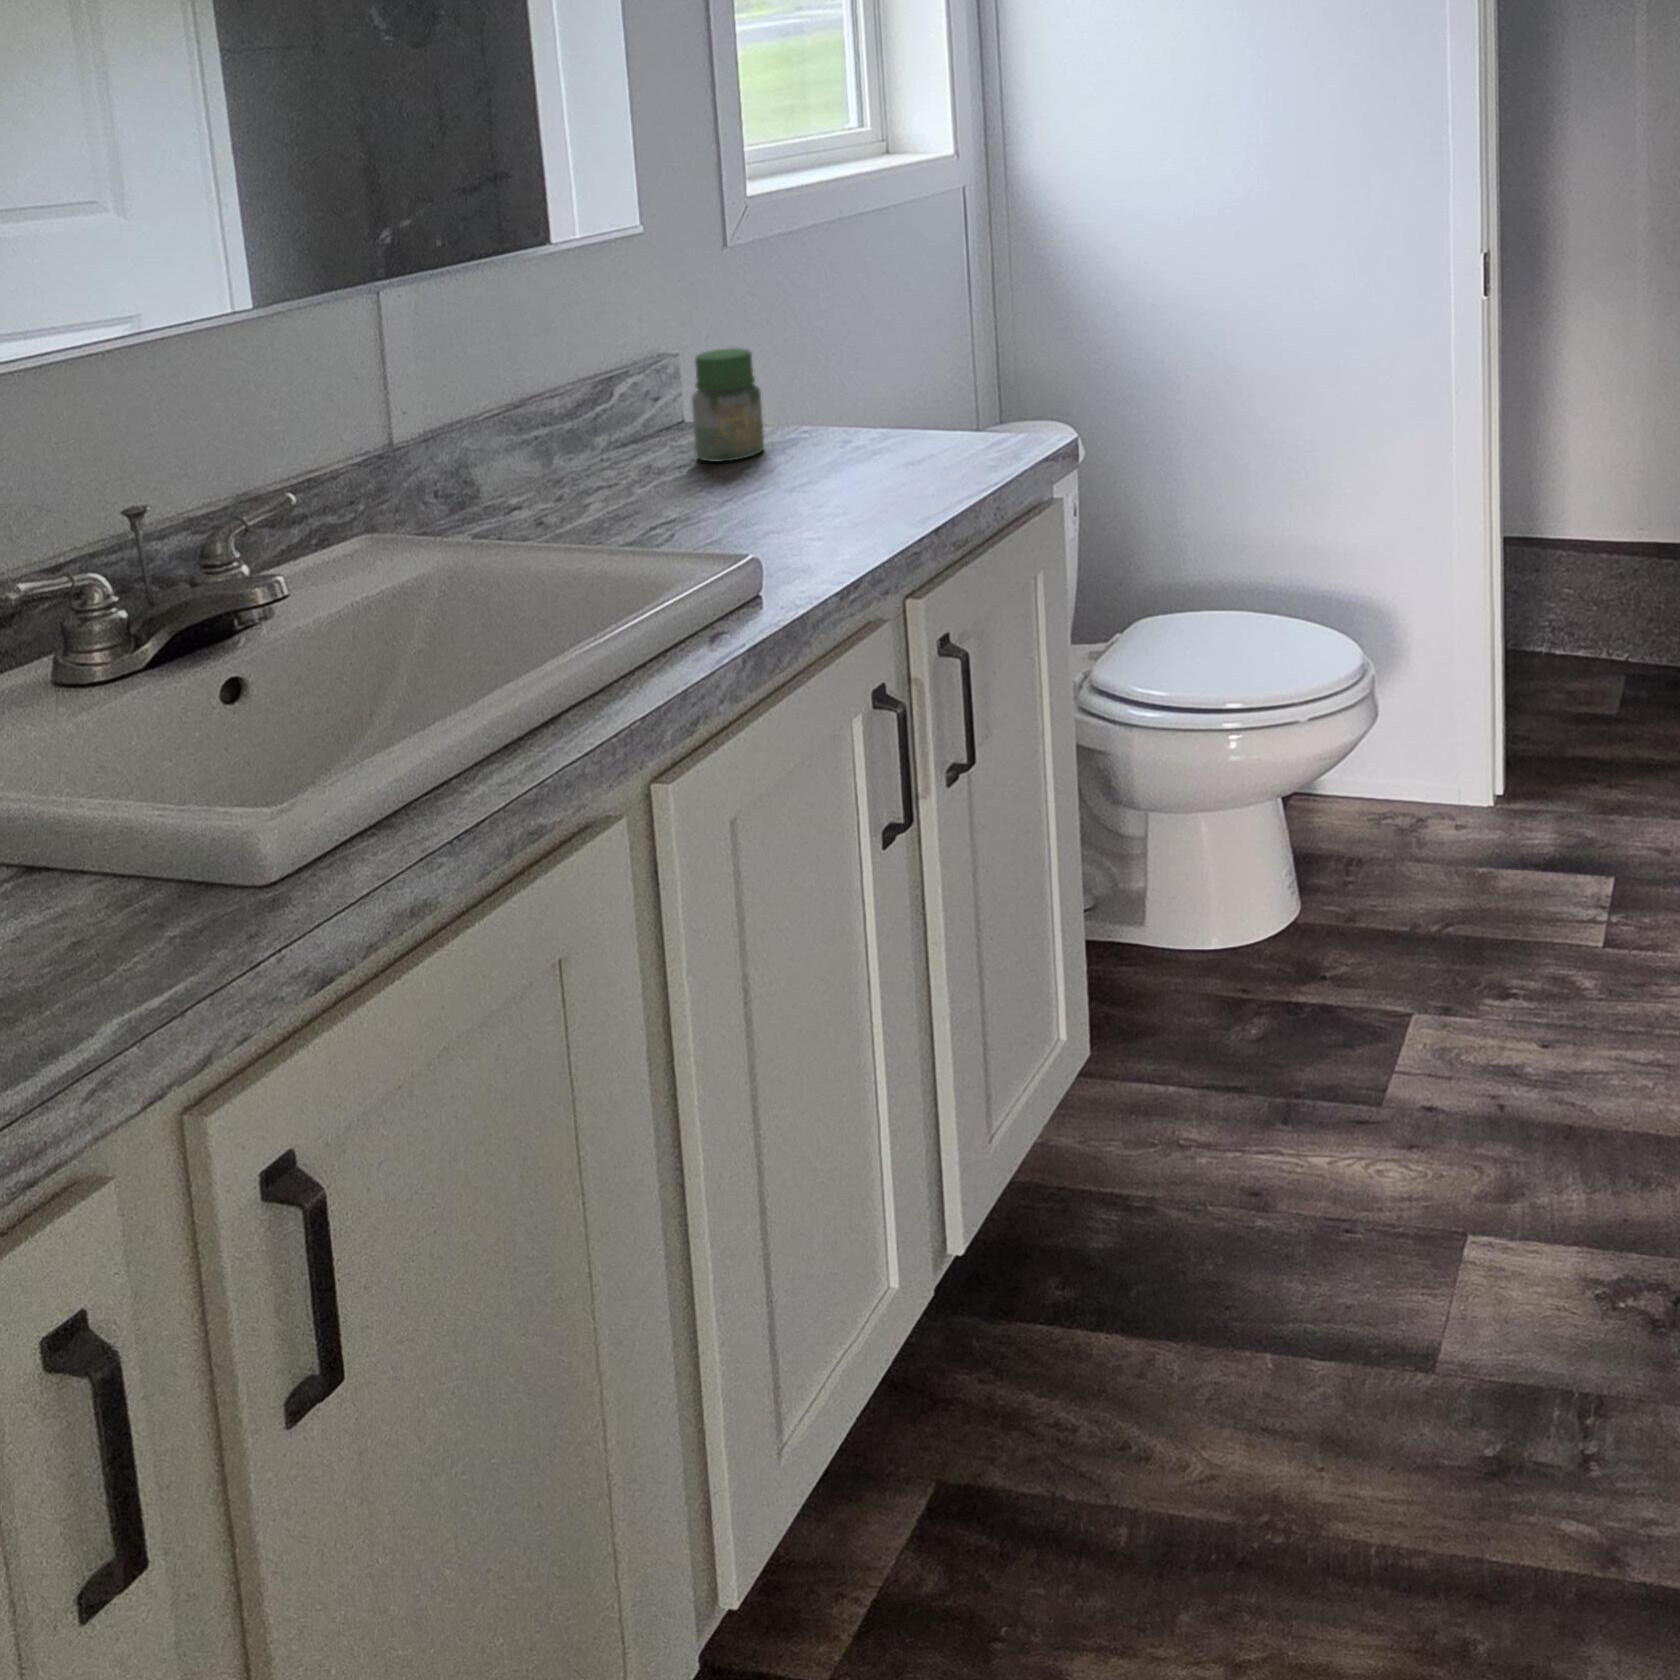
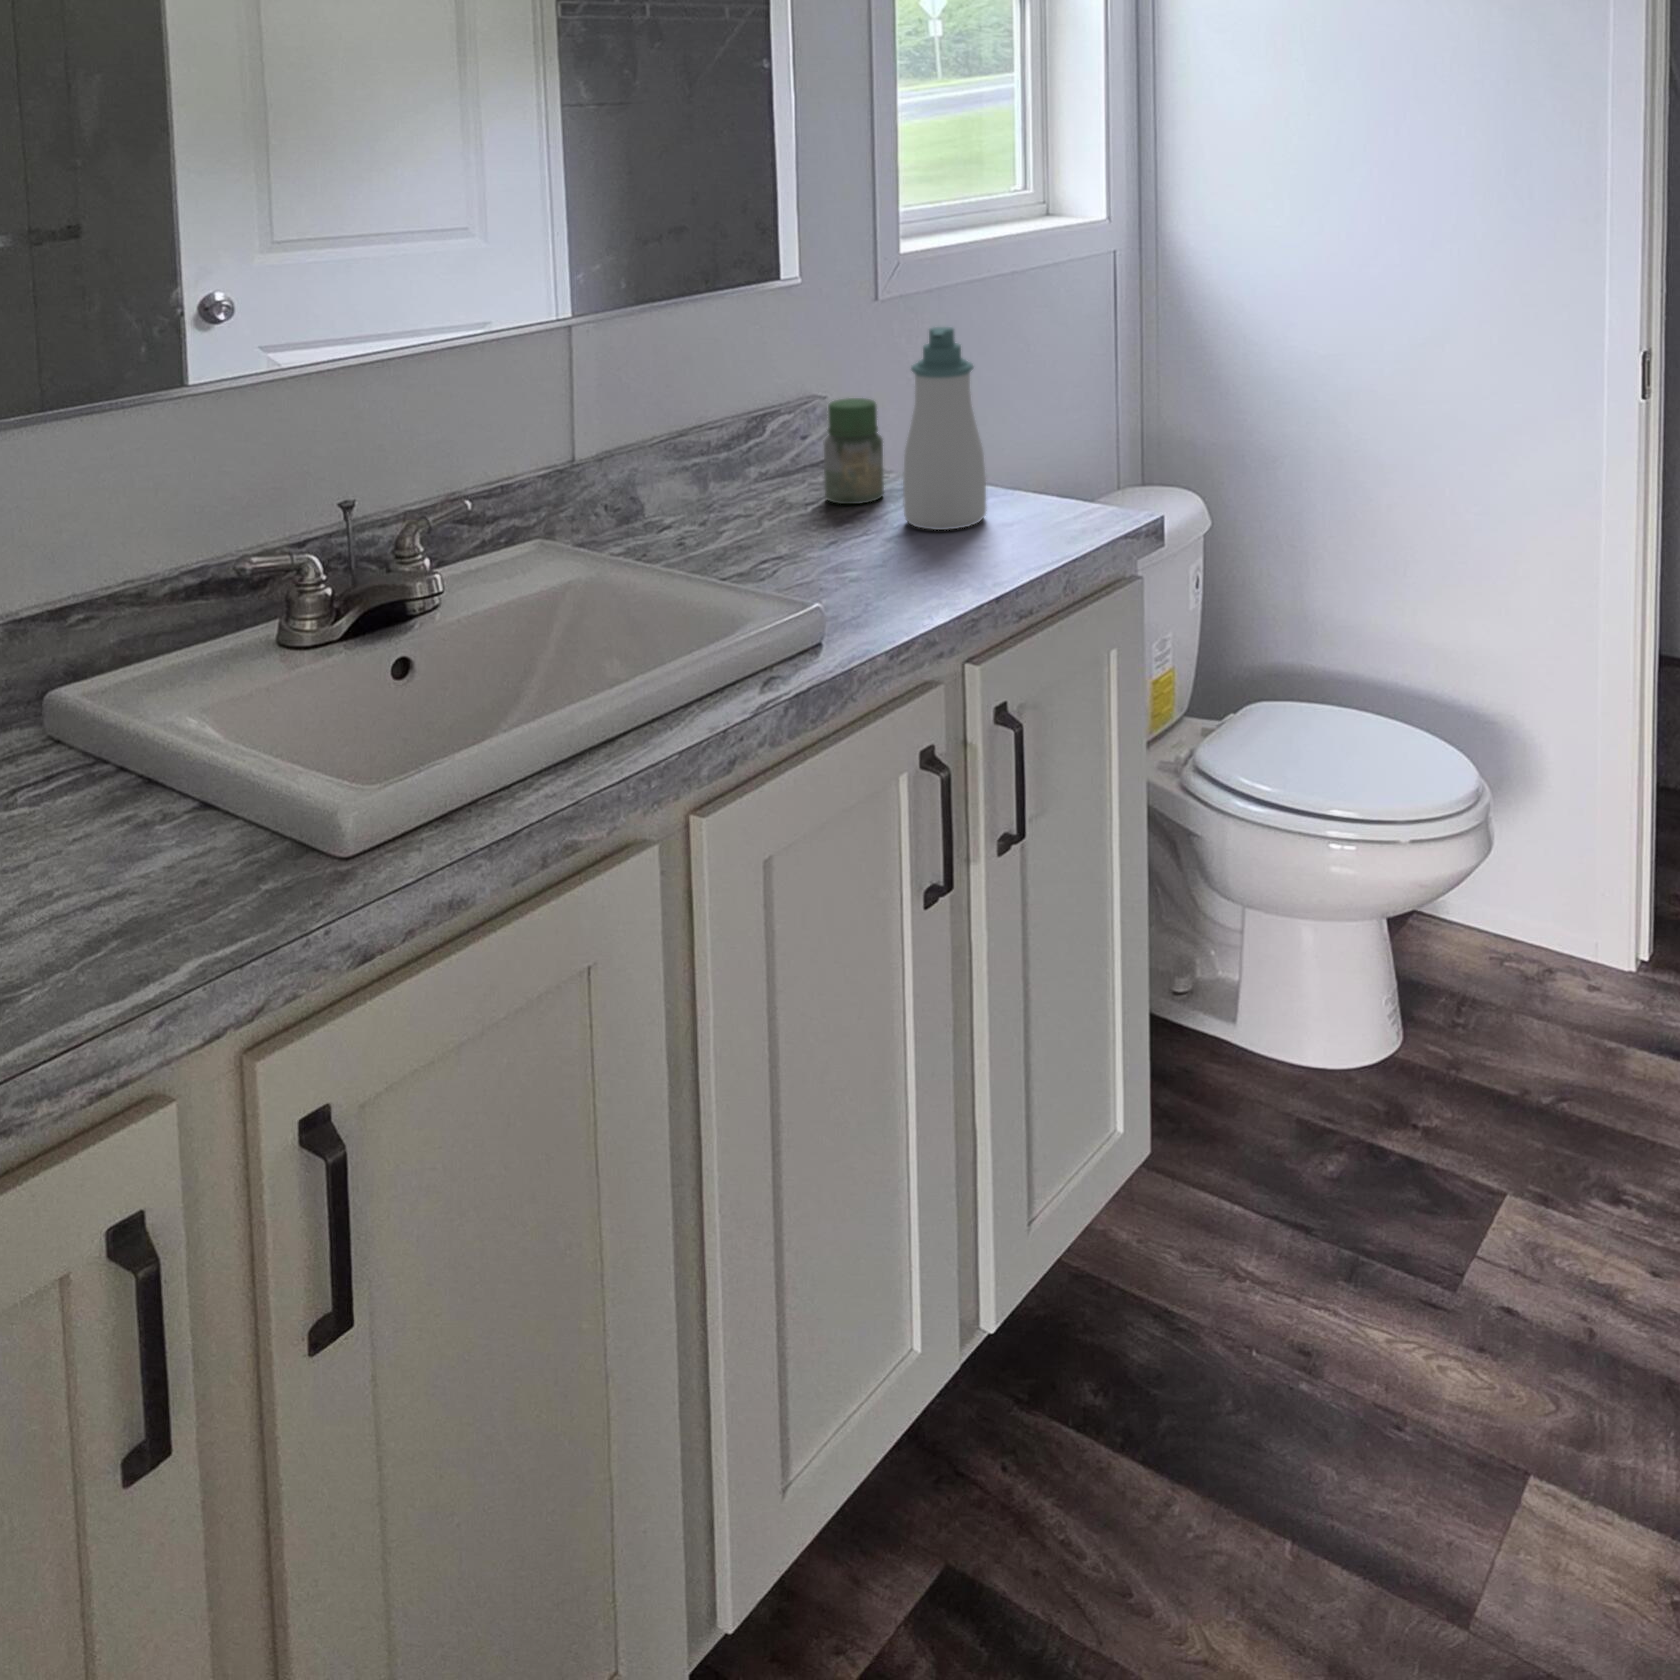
soap bottle: none [797,264,891,475] -> present [903,327,986,530]

